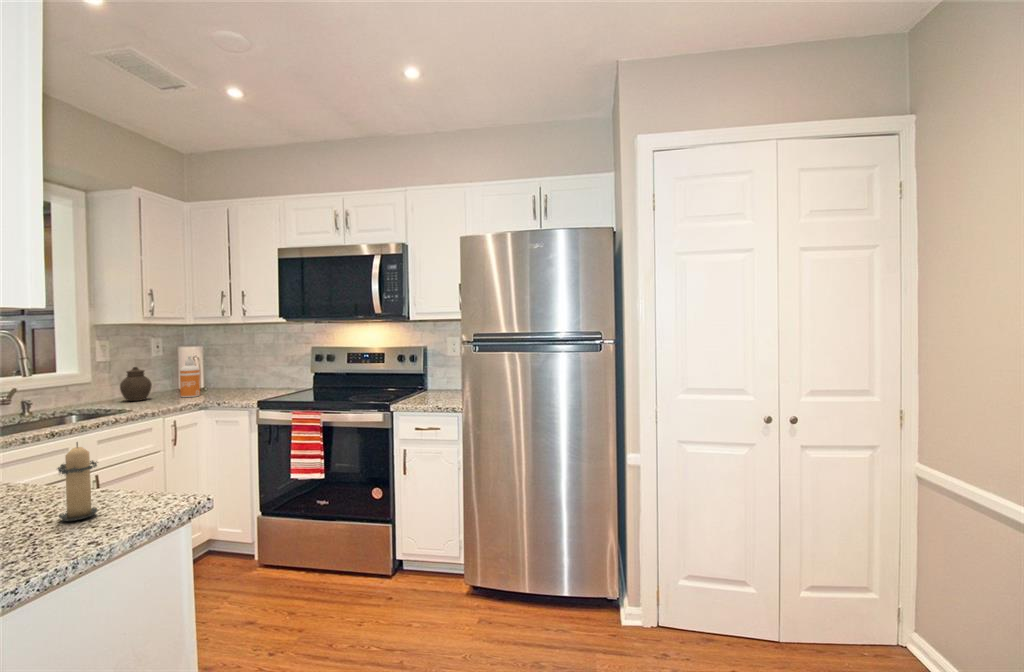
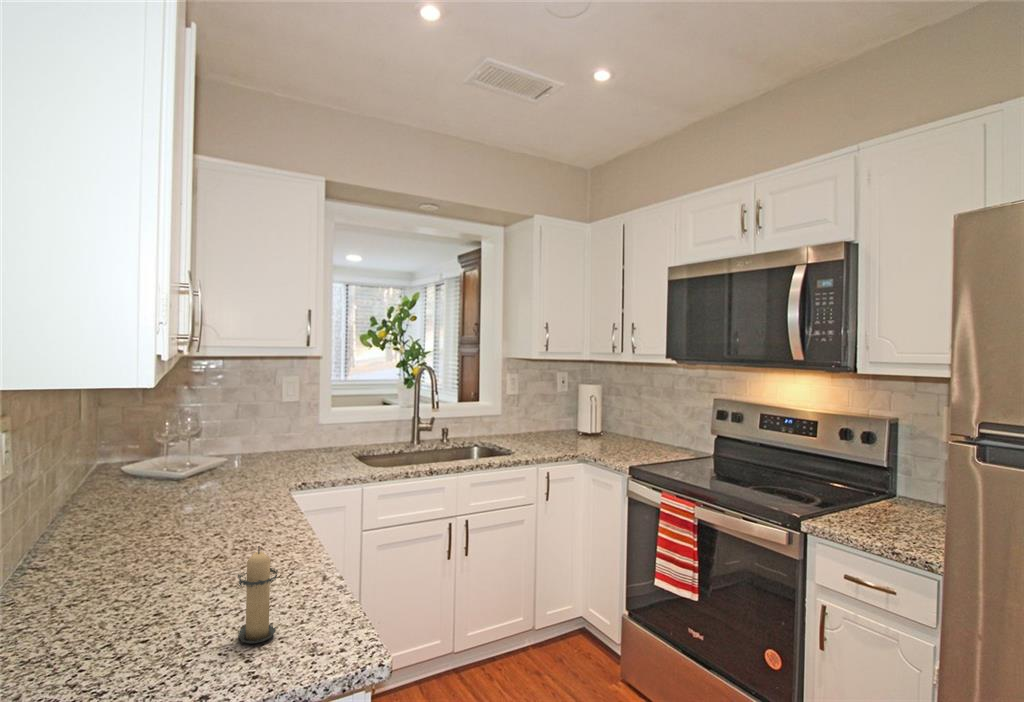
soap dispenser: present [180,356,200,397] -> none [567,397,586,445]
jar: present [120,367,152,401] -> none [516,404,543,441]

